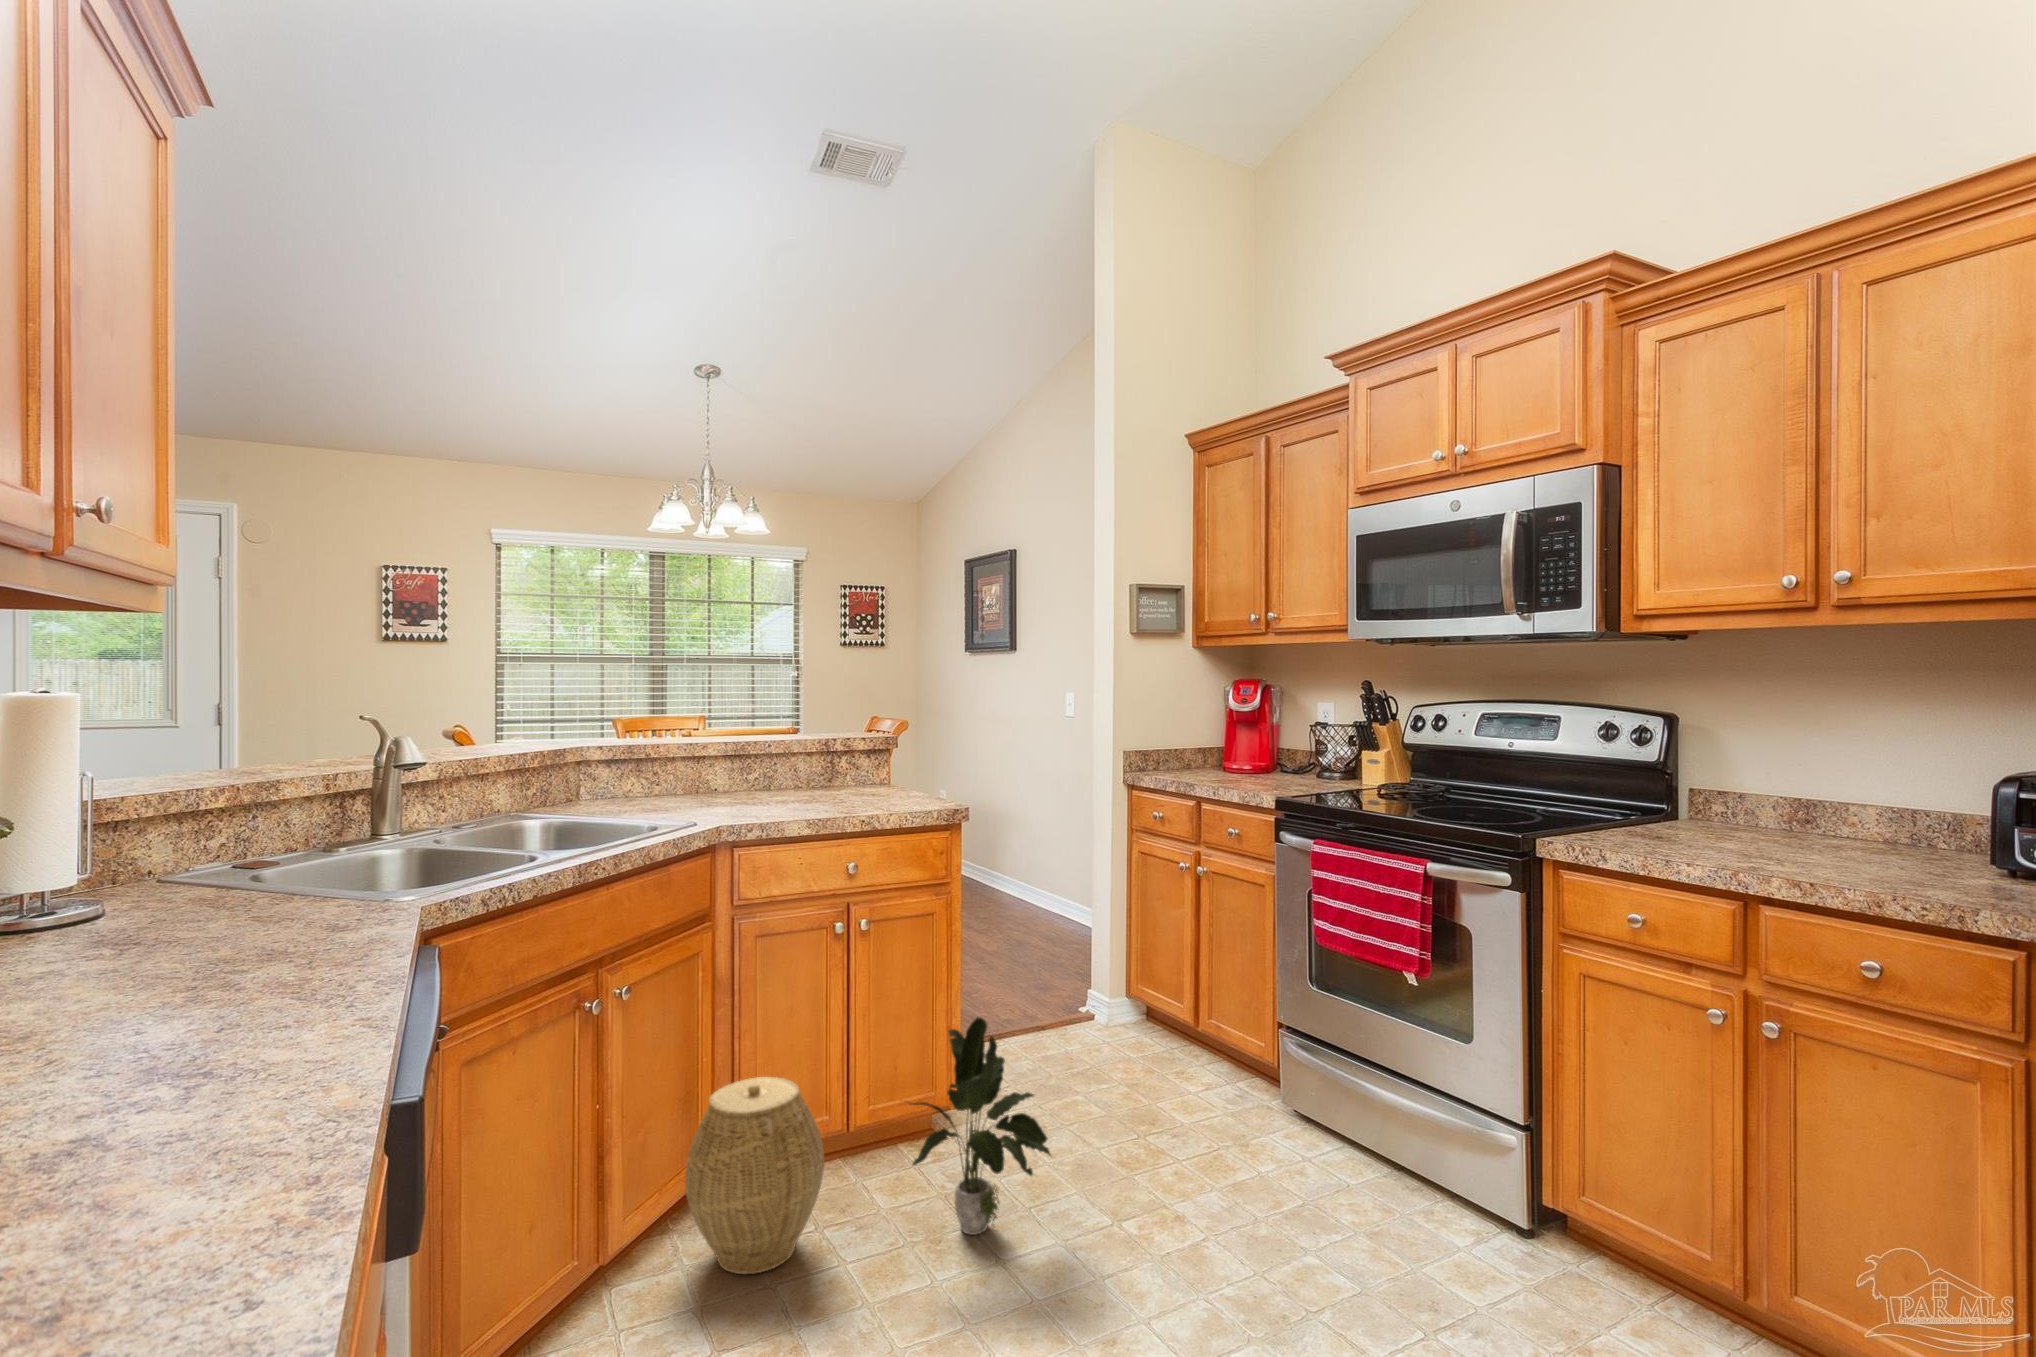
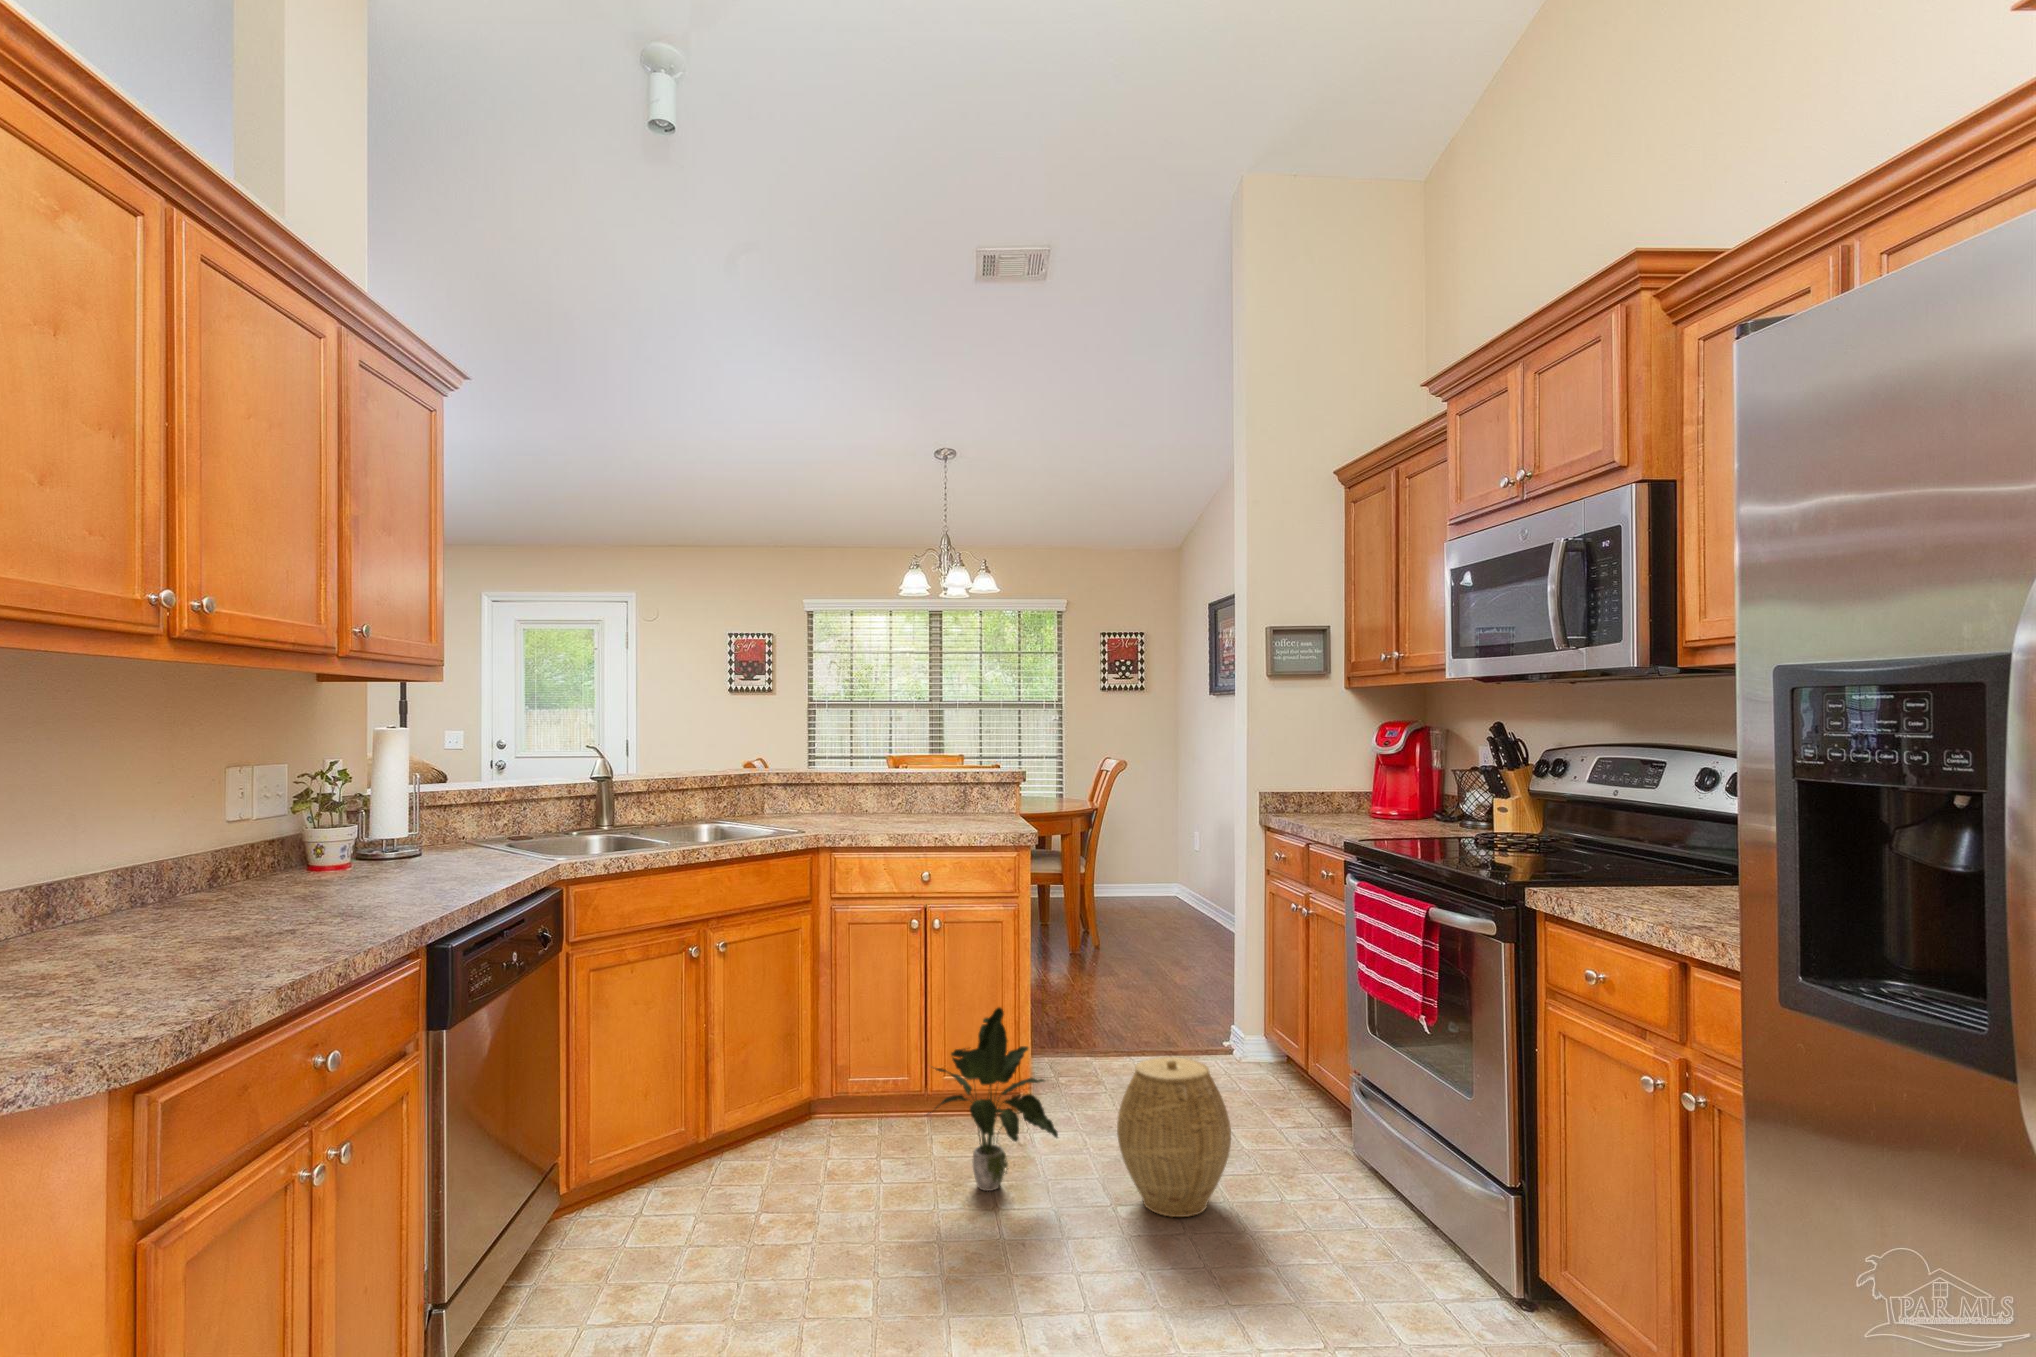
woven basket: present [685,1077,824,1274] -> present [1117,1057,1231,1217]

